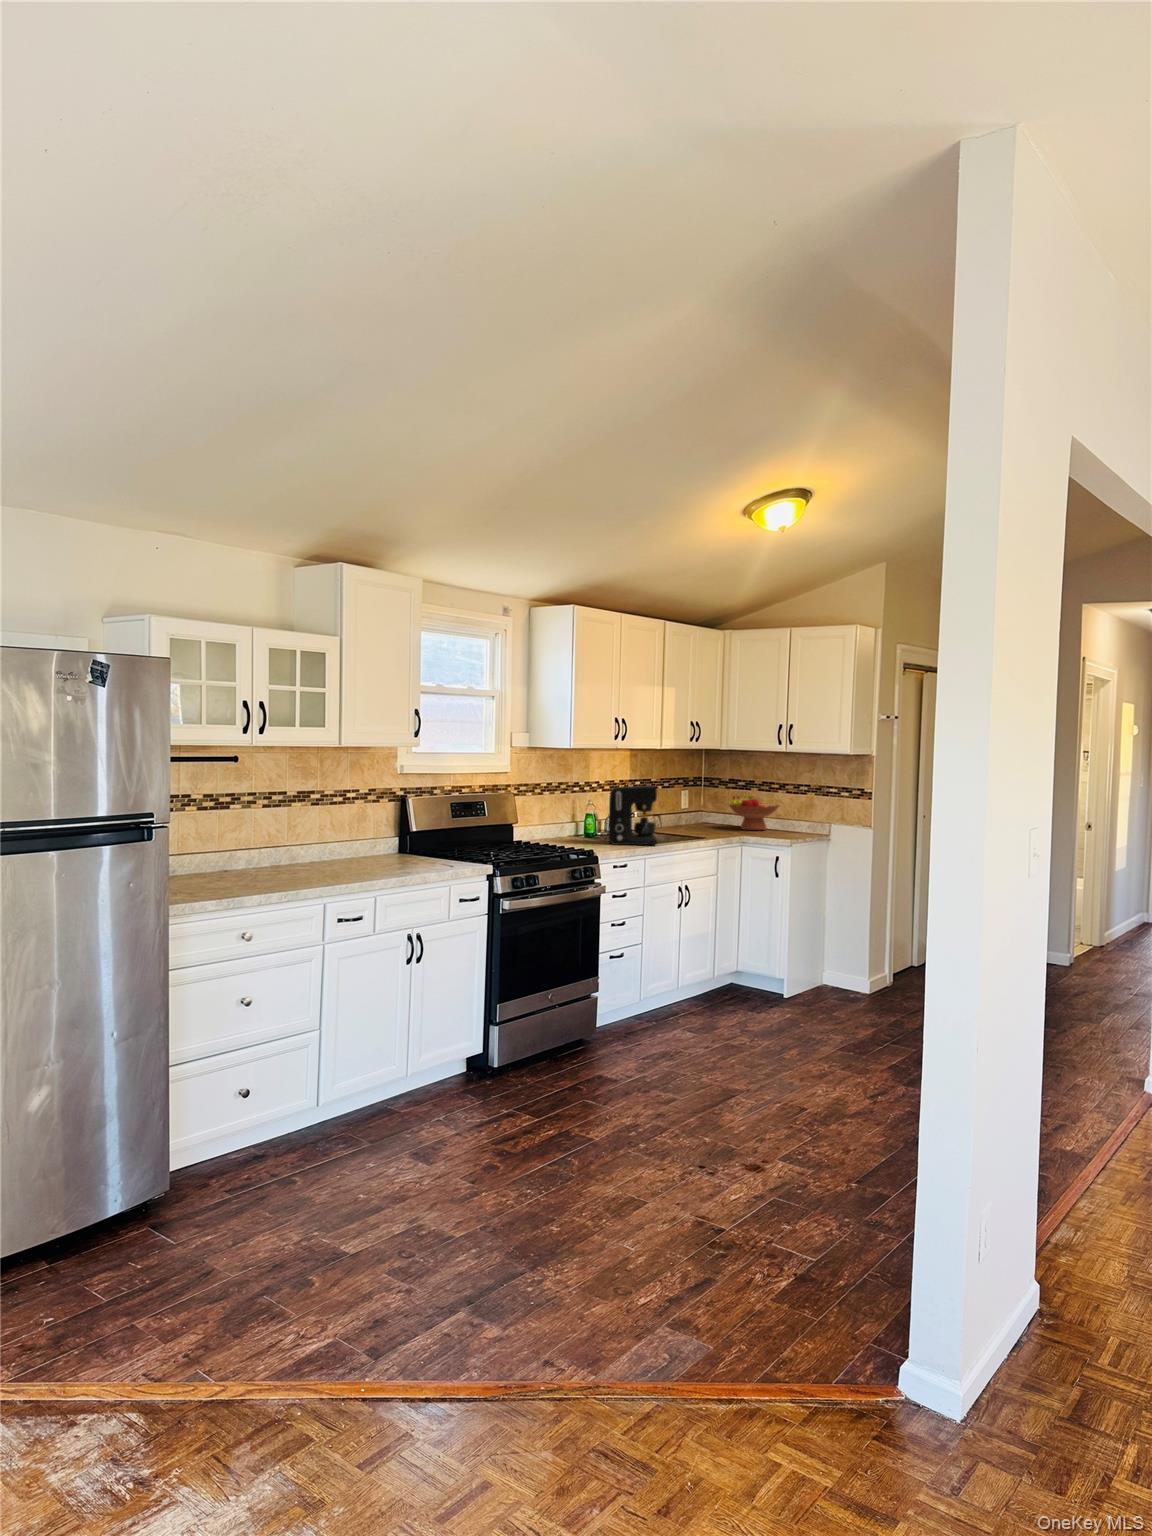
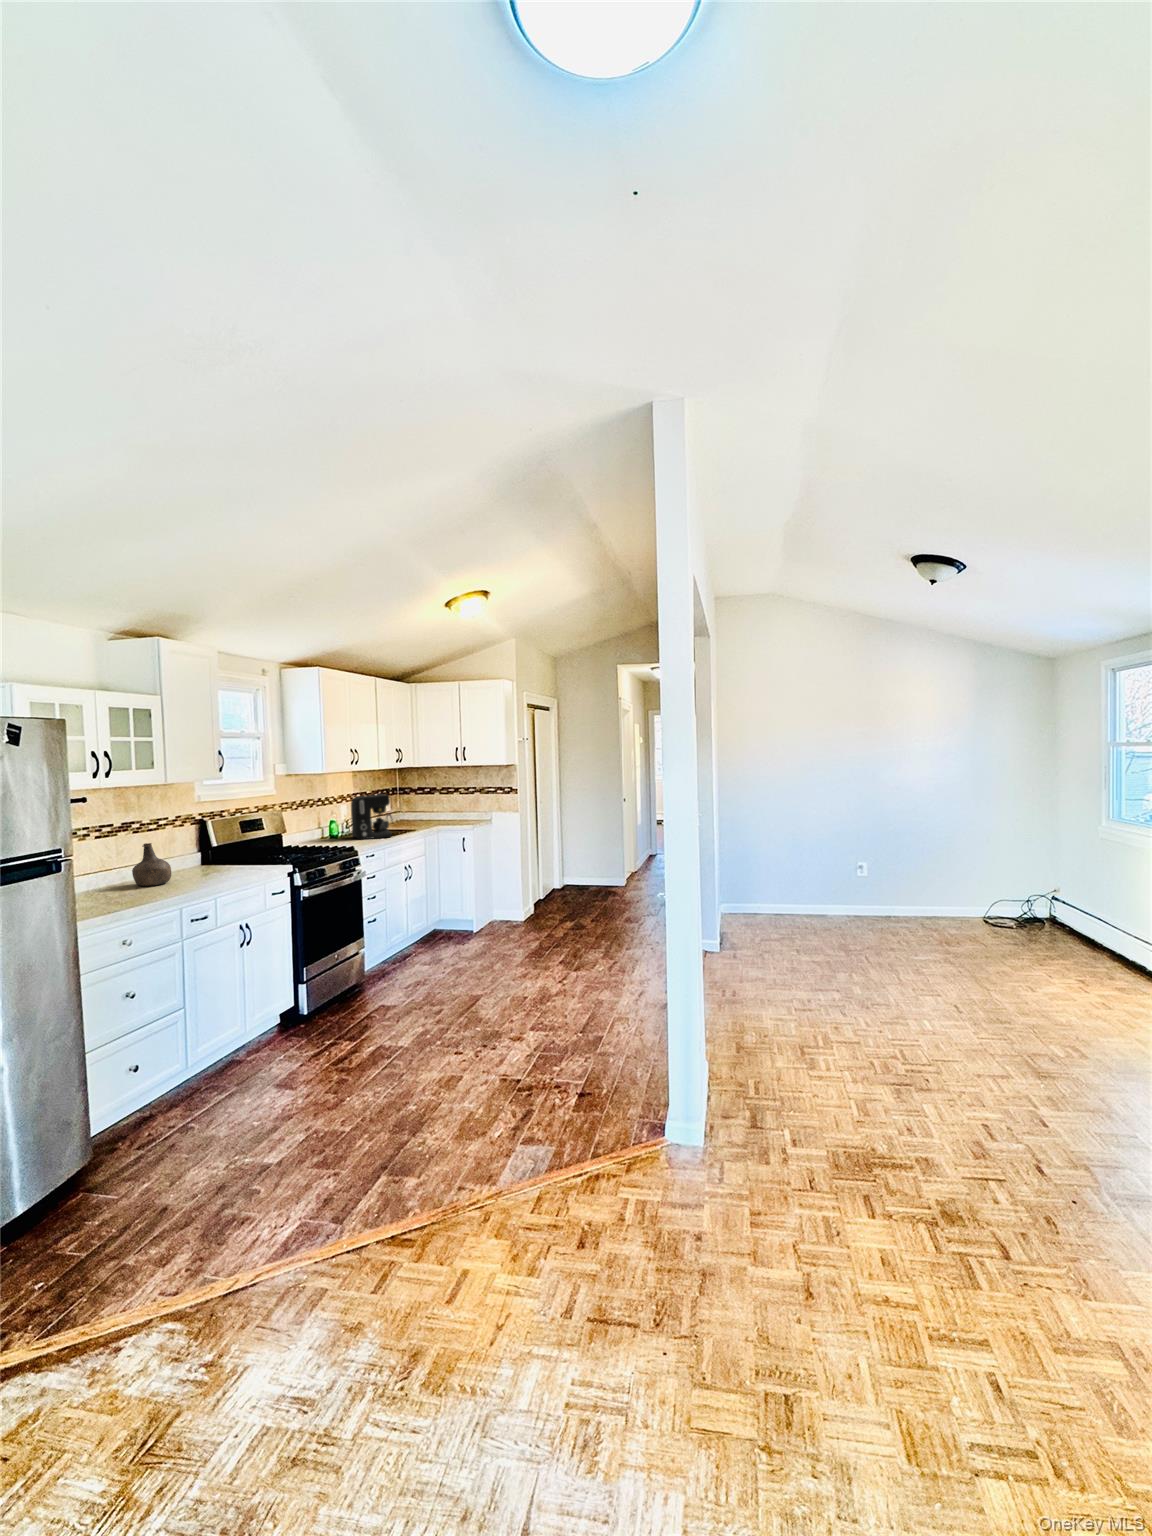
fruit bowl: present [729,796,779,830] -> none [423,796,460,820]
bottle: none [297,820,340,871] -> present [132,843,171,886]

